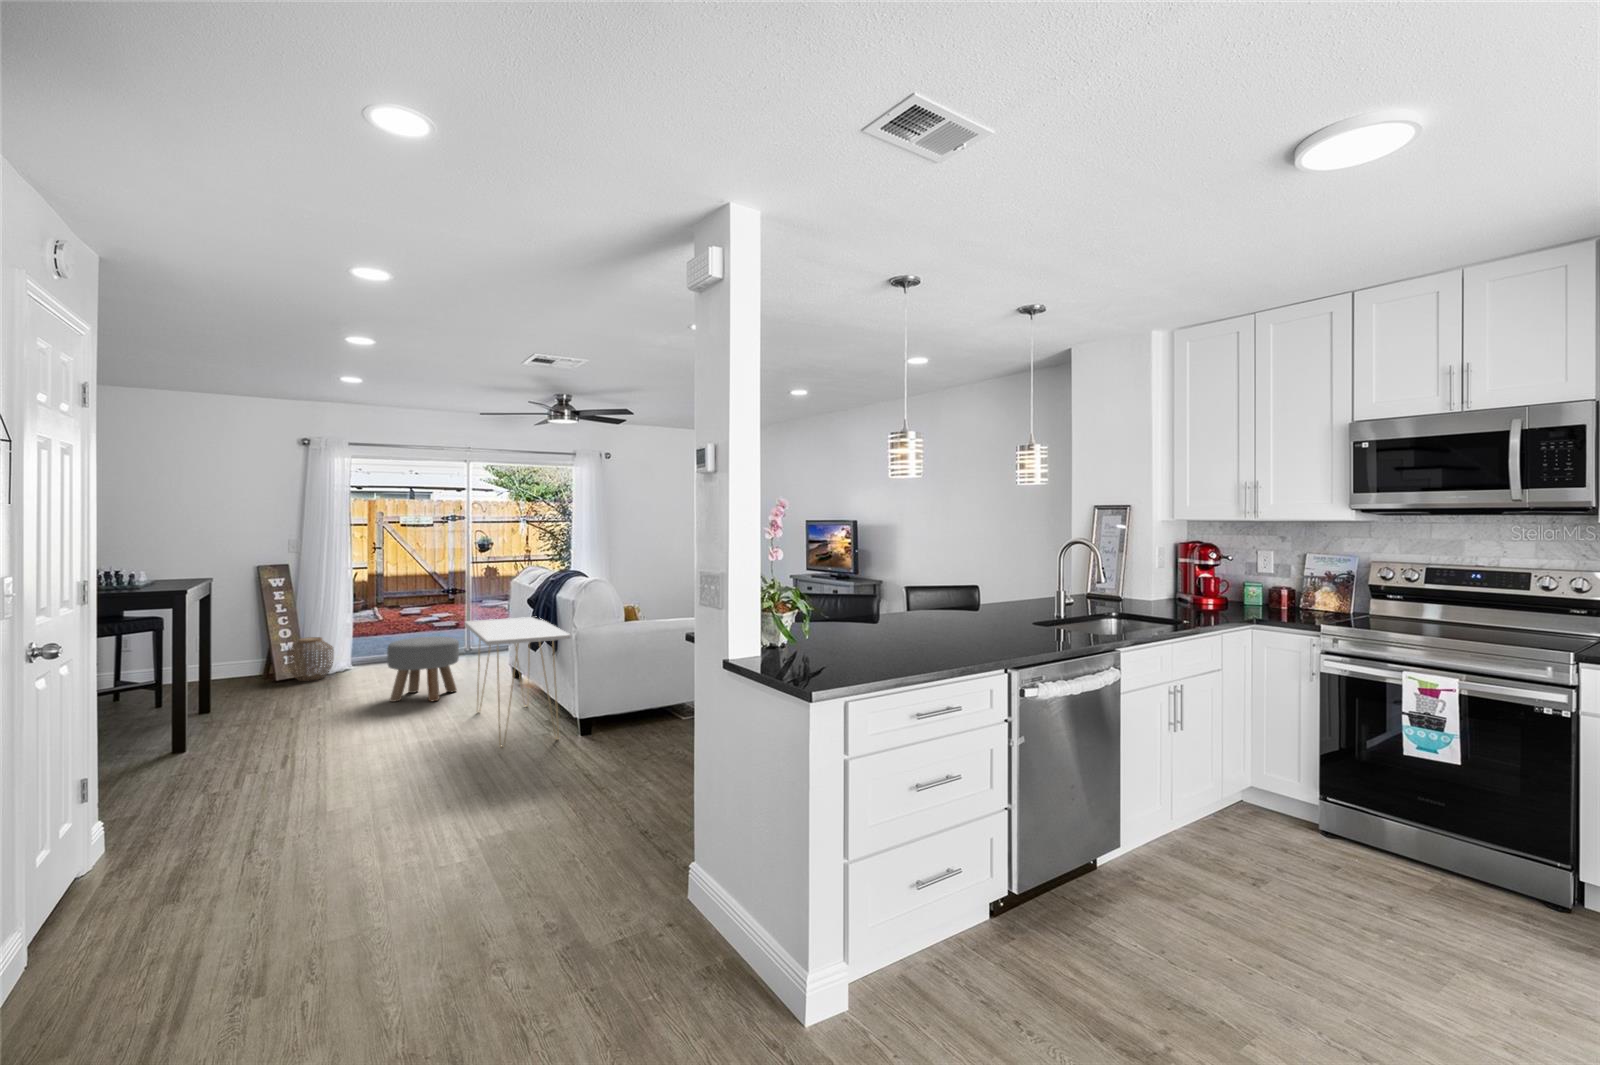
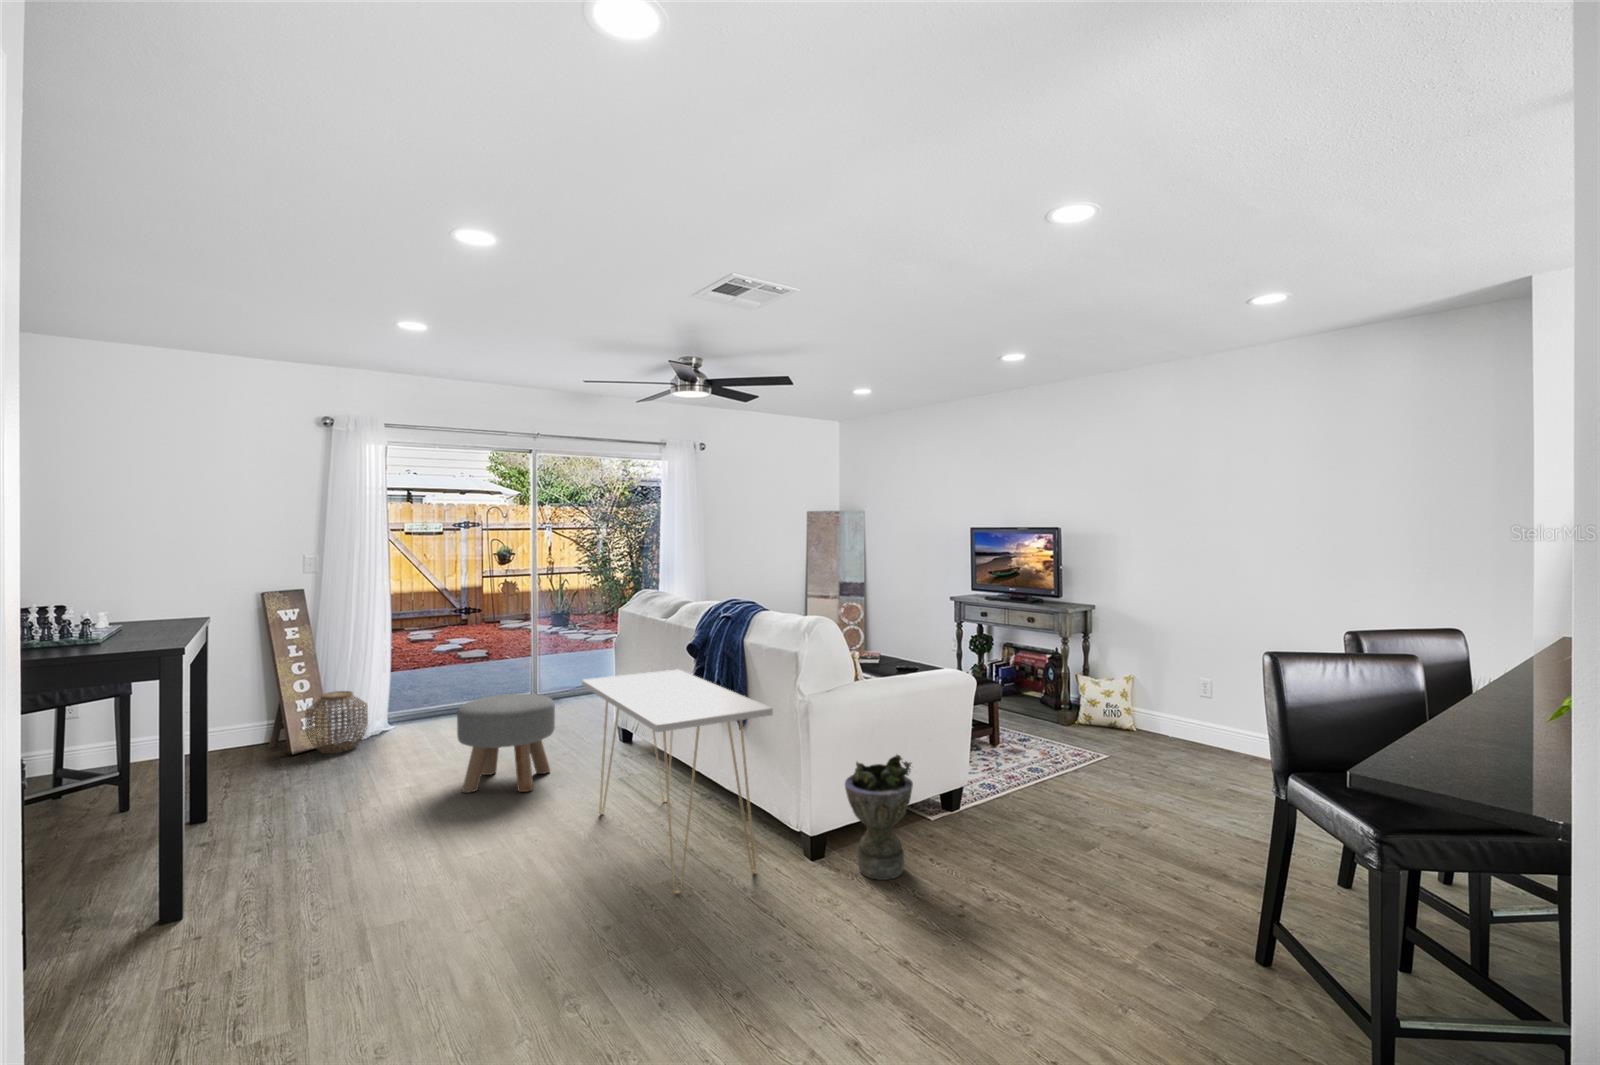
planter: none [616,665,661,742] -> present [845,755,913,880]

